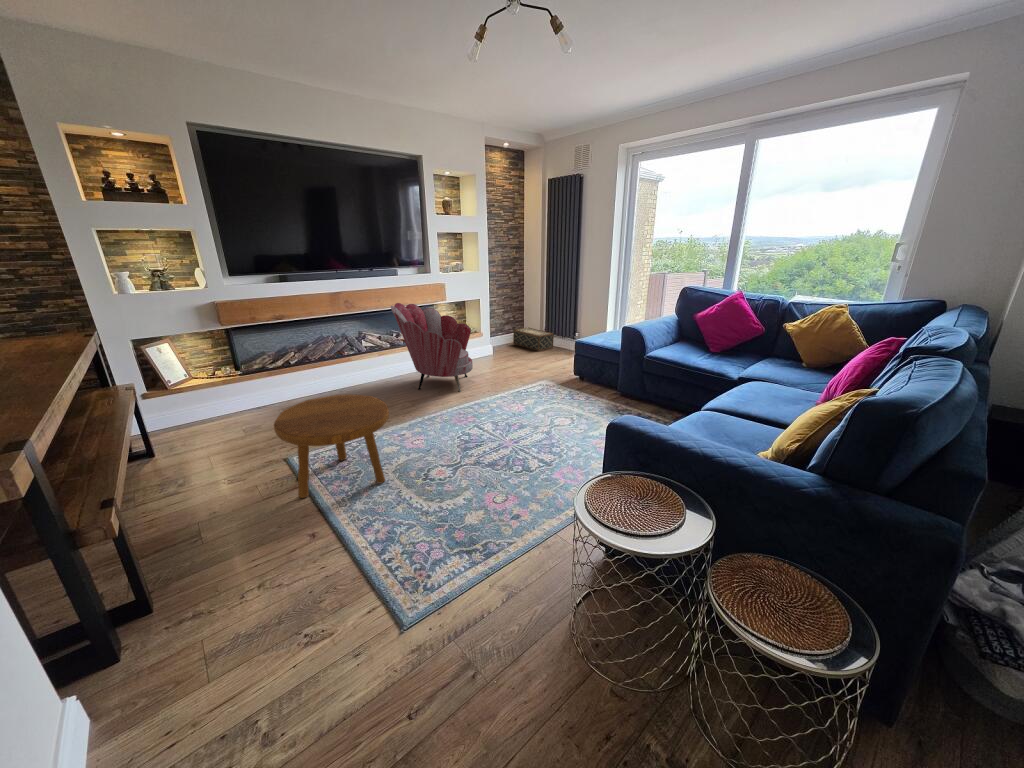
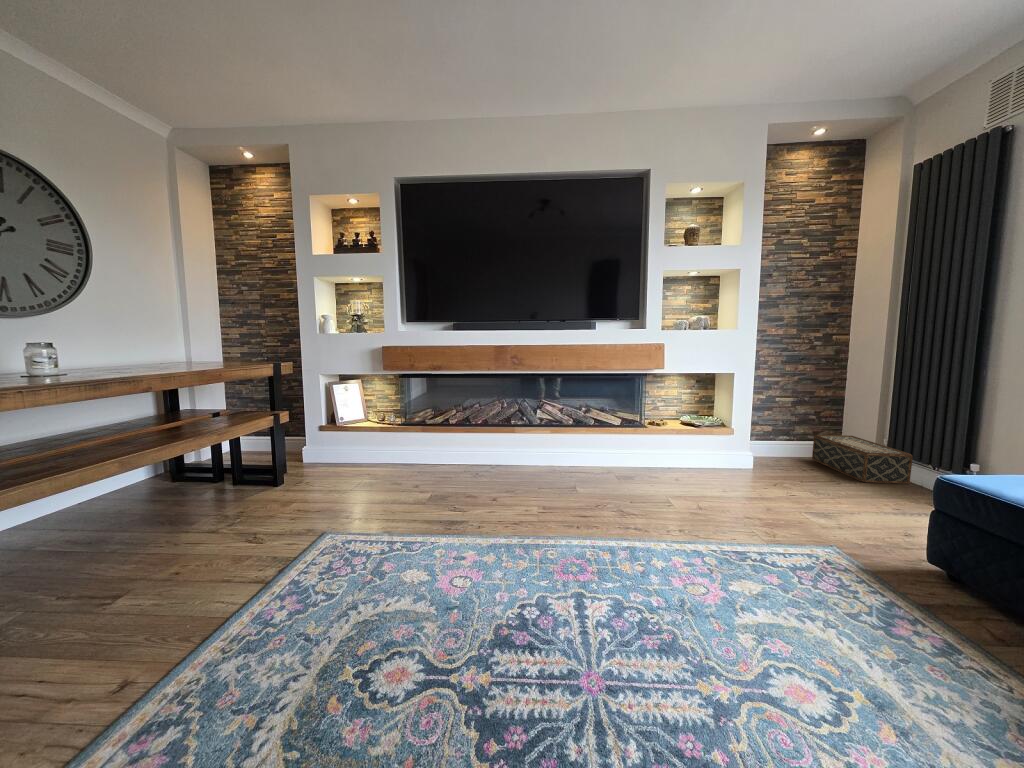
armchair: present [391,303,473,392] -> none [549,363,684,513]
footstool: present [274,394,389,498] -> none [181,454,375,628]

